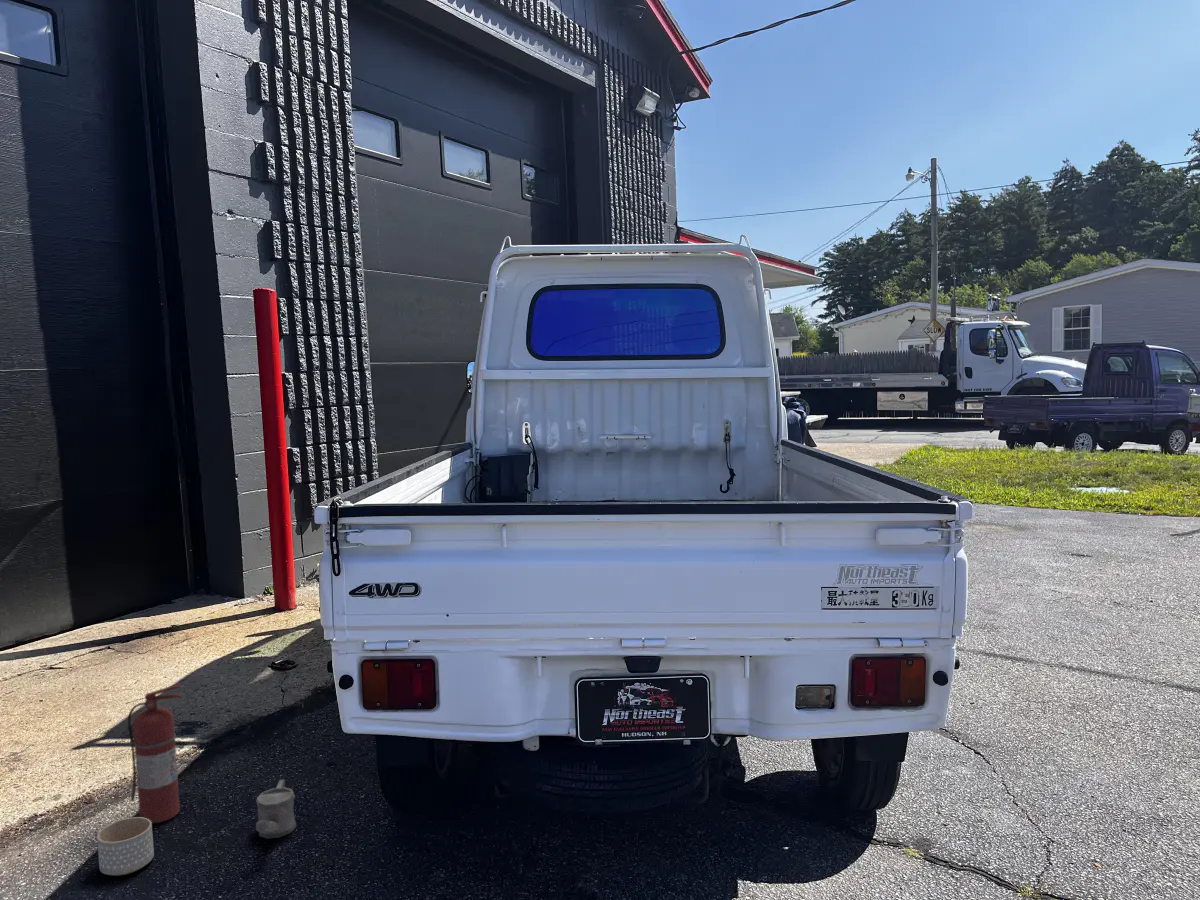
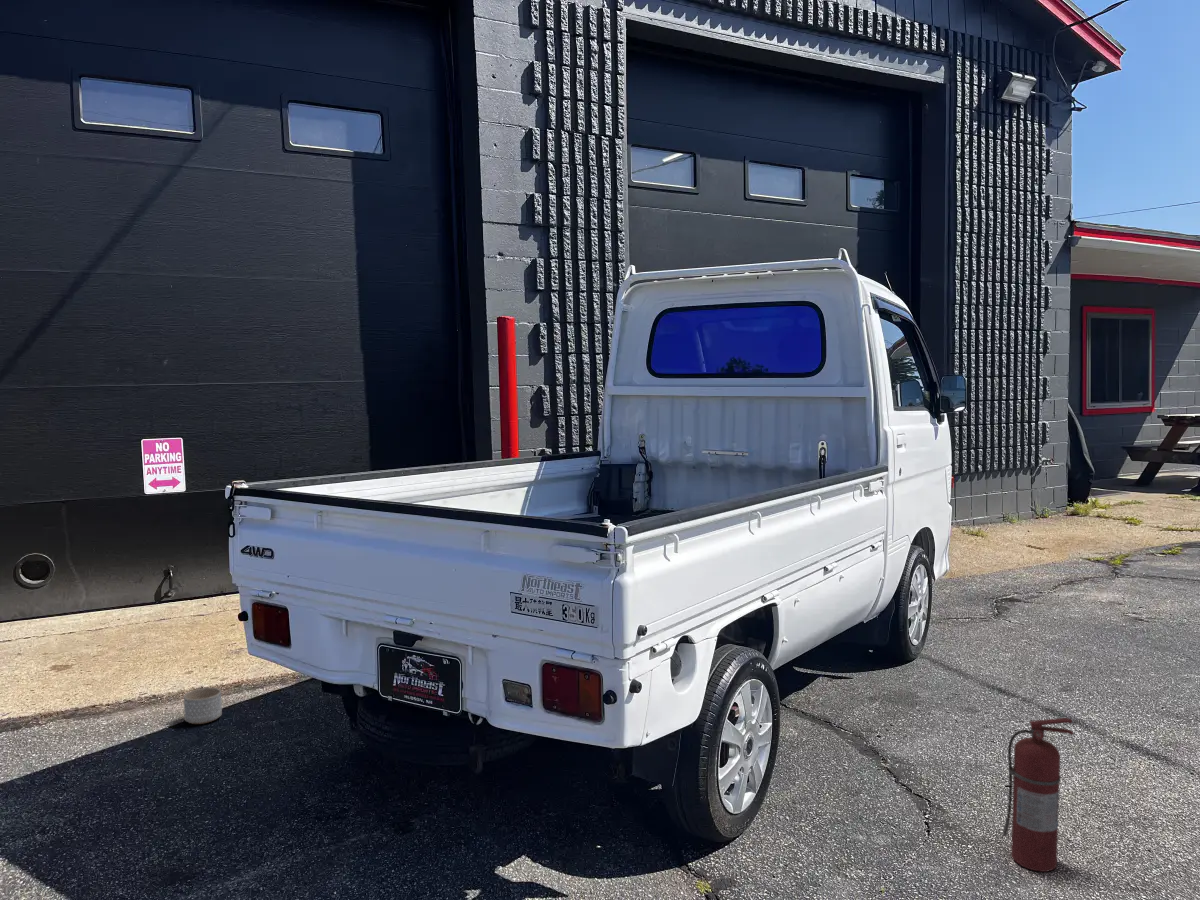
fire extinguisher: present [128,684,182,823] -> present [1003,718,1073,872]
watering can: present [256,780,296,839] -> none [256,690,317,730]

